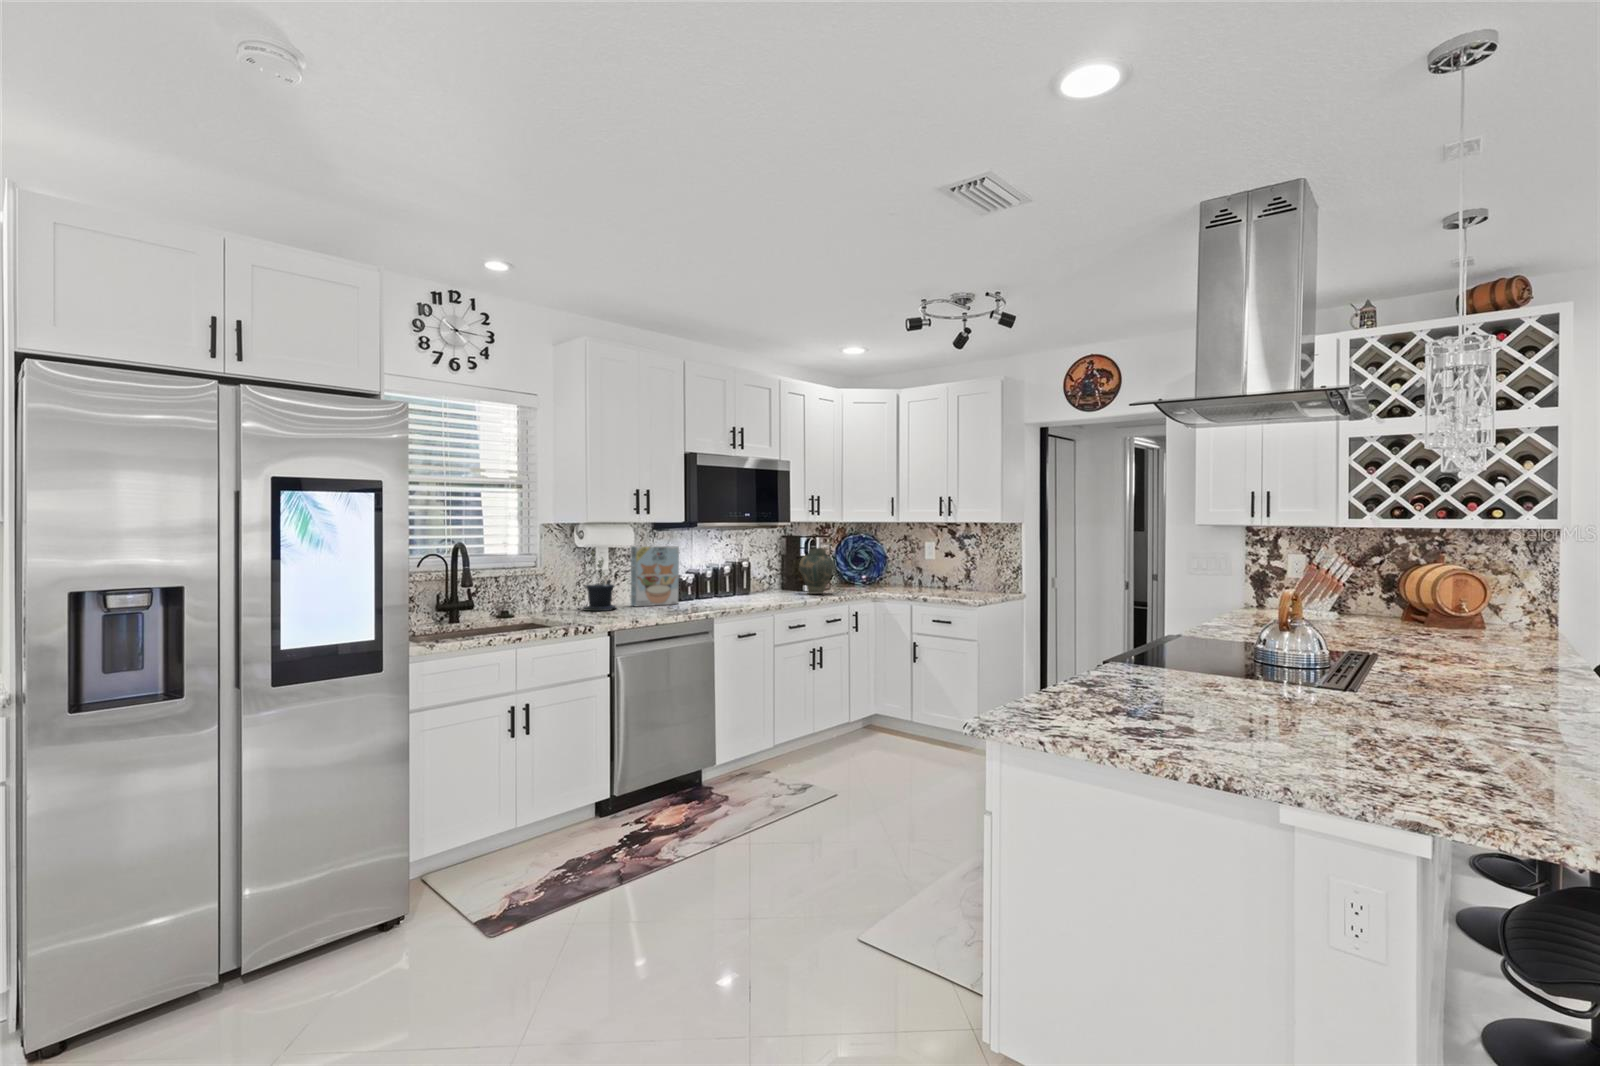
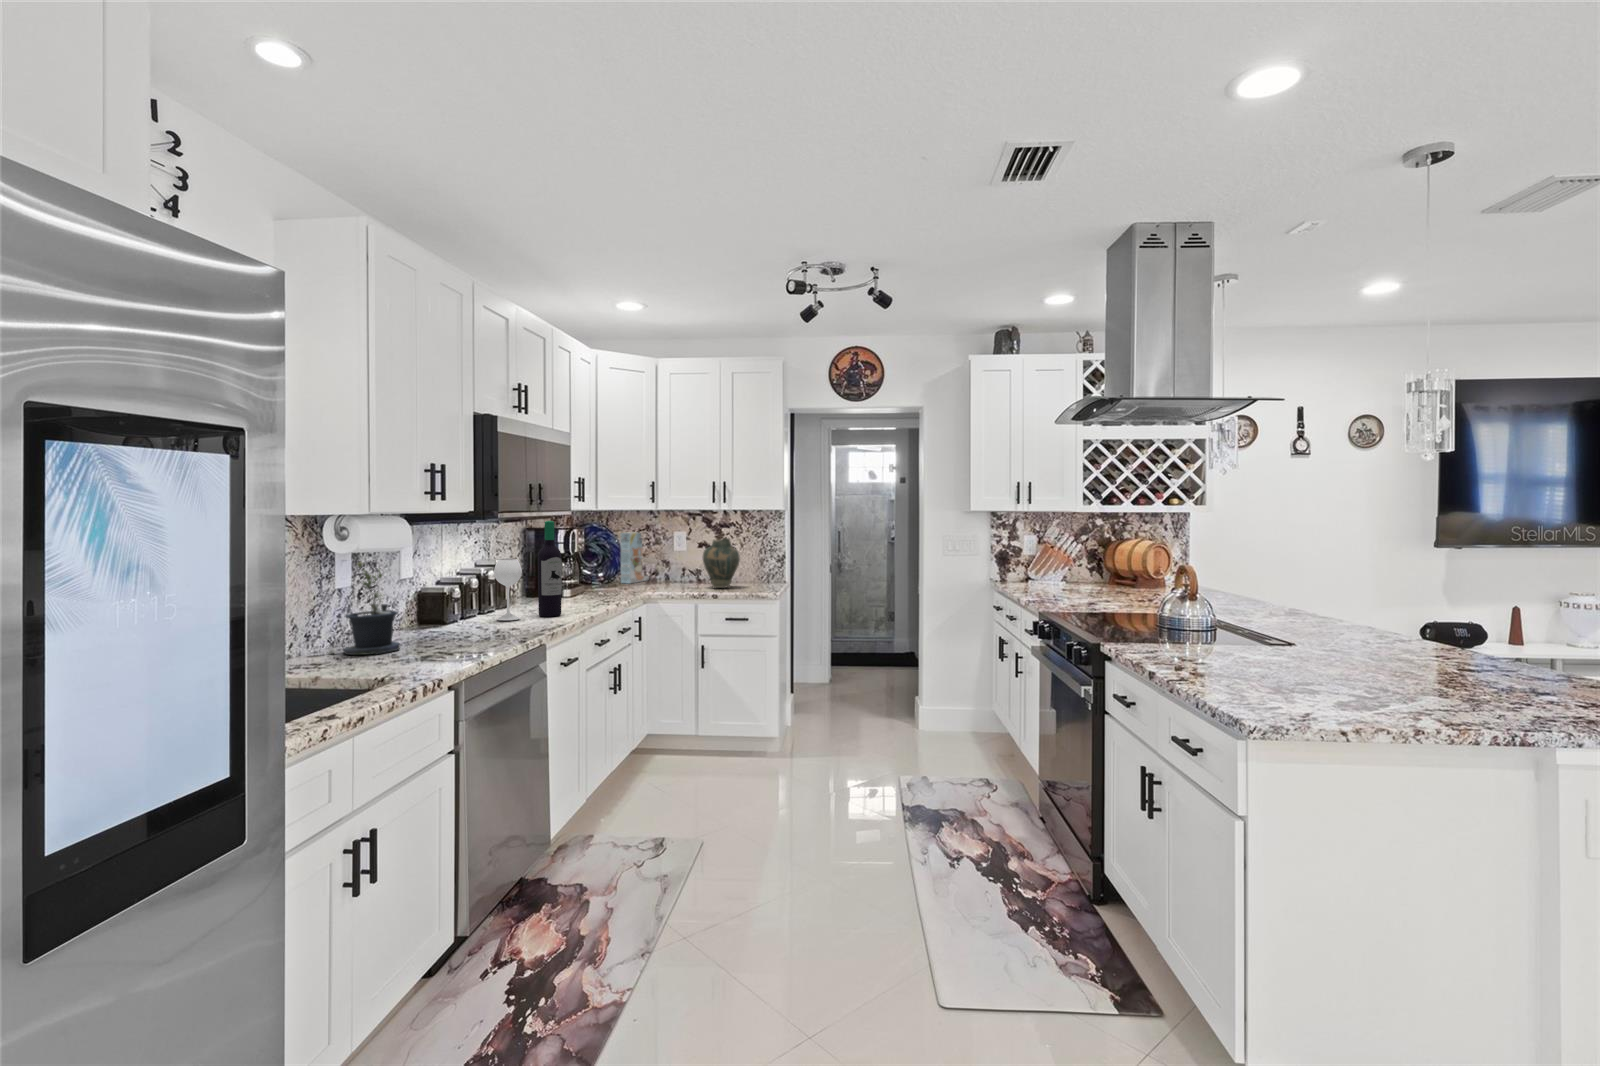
wine bottle: none [711,529,762,602] -> present [494,521,562,620]
cereal box: present [631,546,679,606] -> present [621,532,649,584]
vase: present [799,548,834,594] -> present [703,538,740,588]

